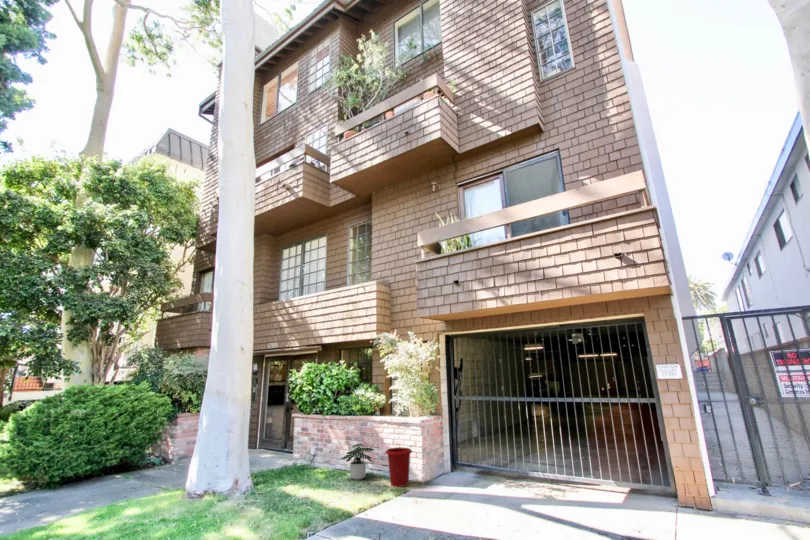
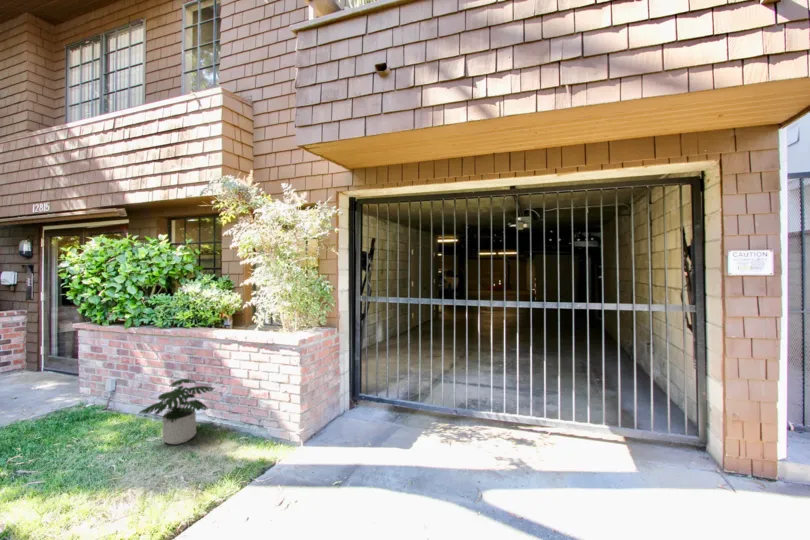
waste bin: present [386,447,412,487] -> none [227,387,282,461]

